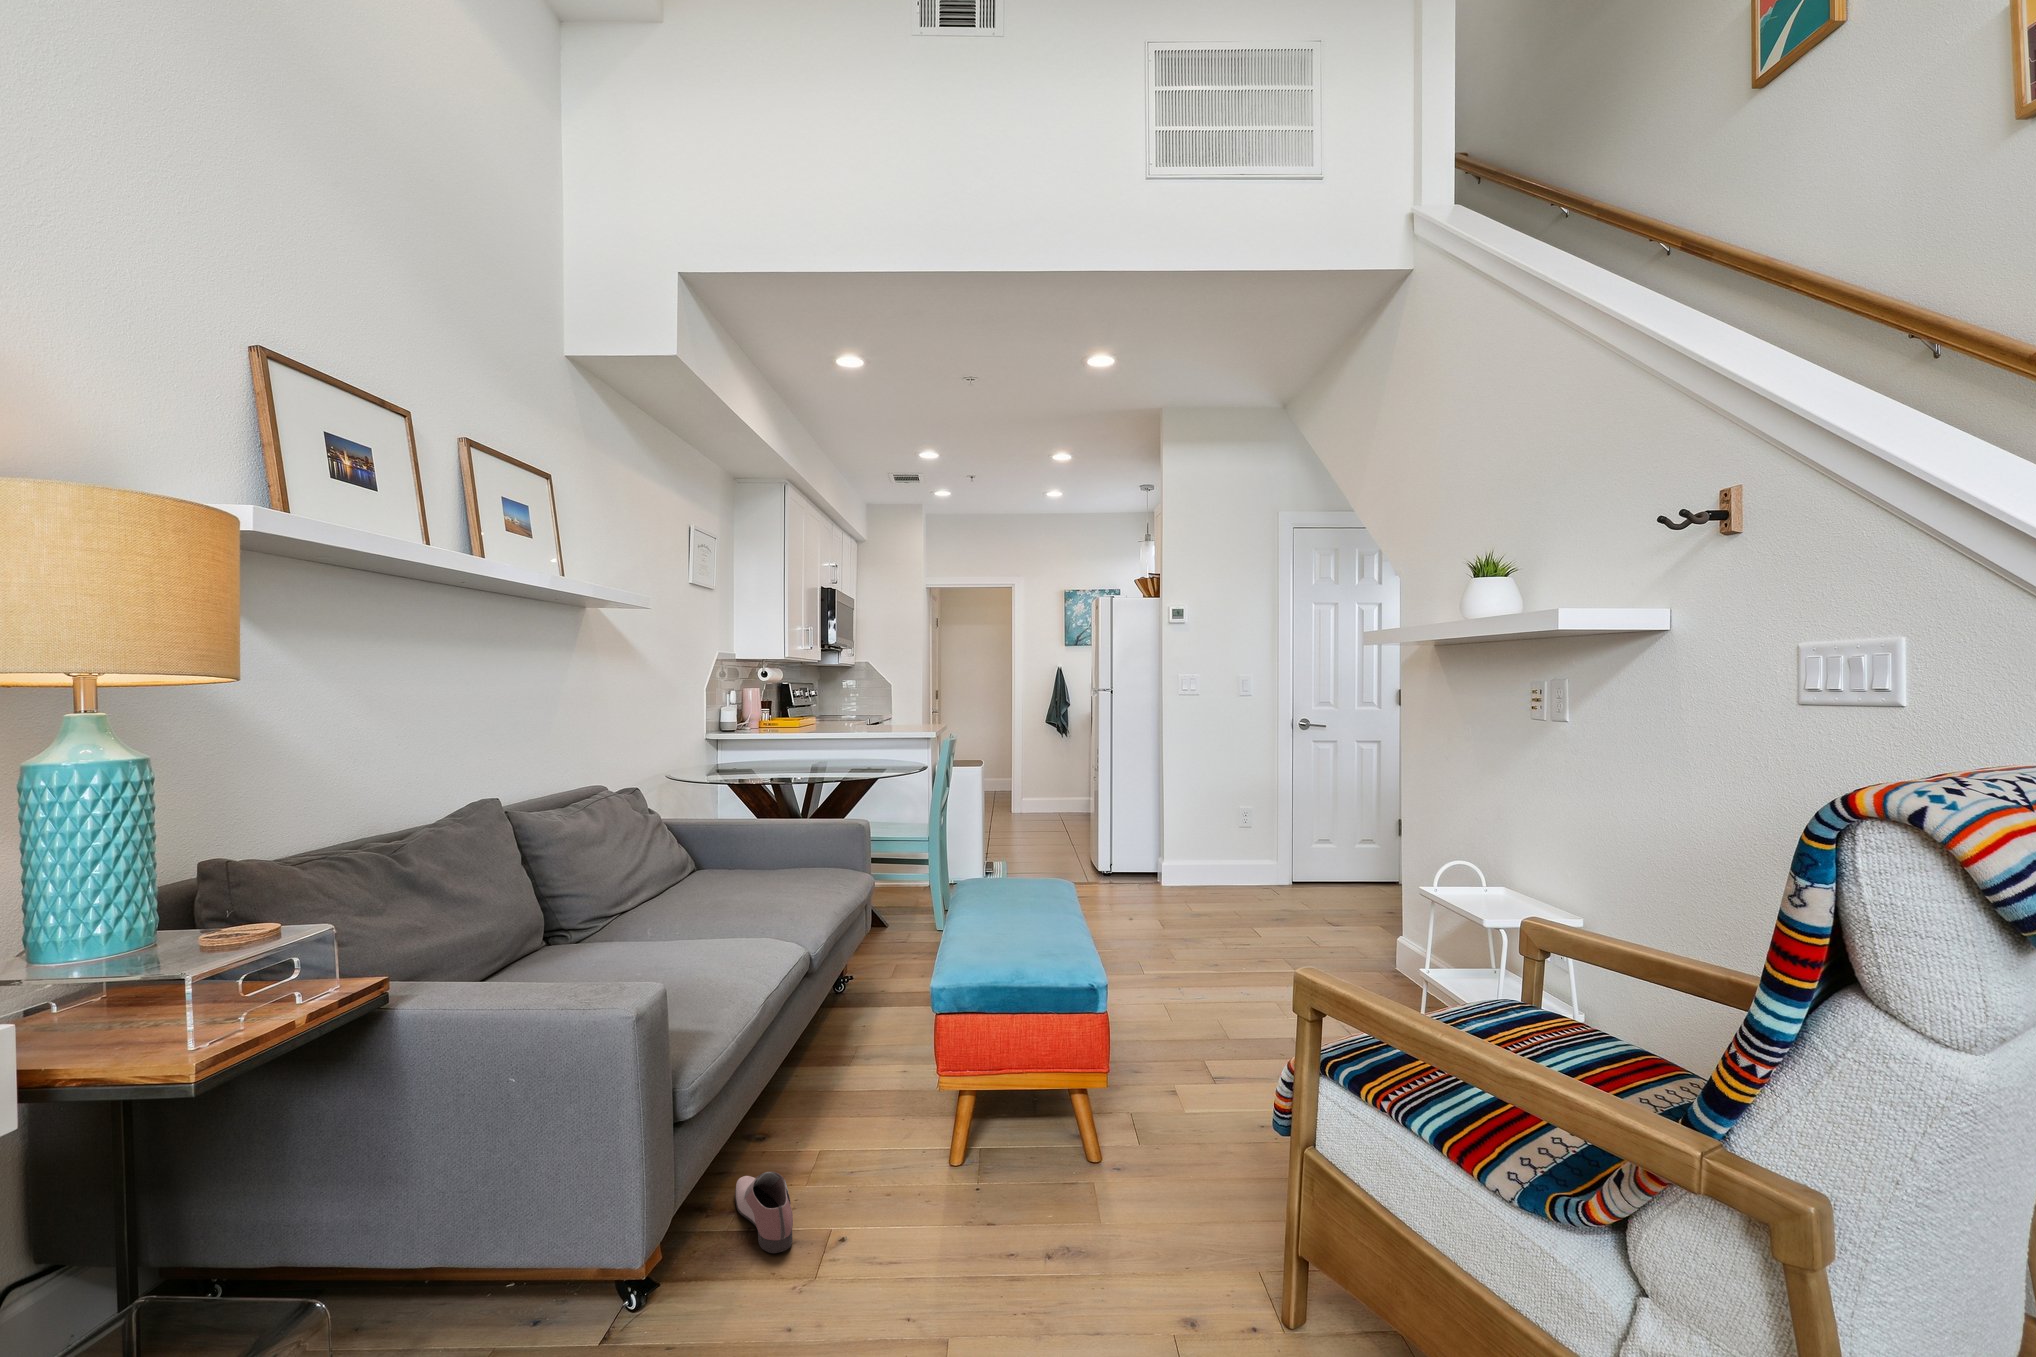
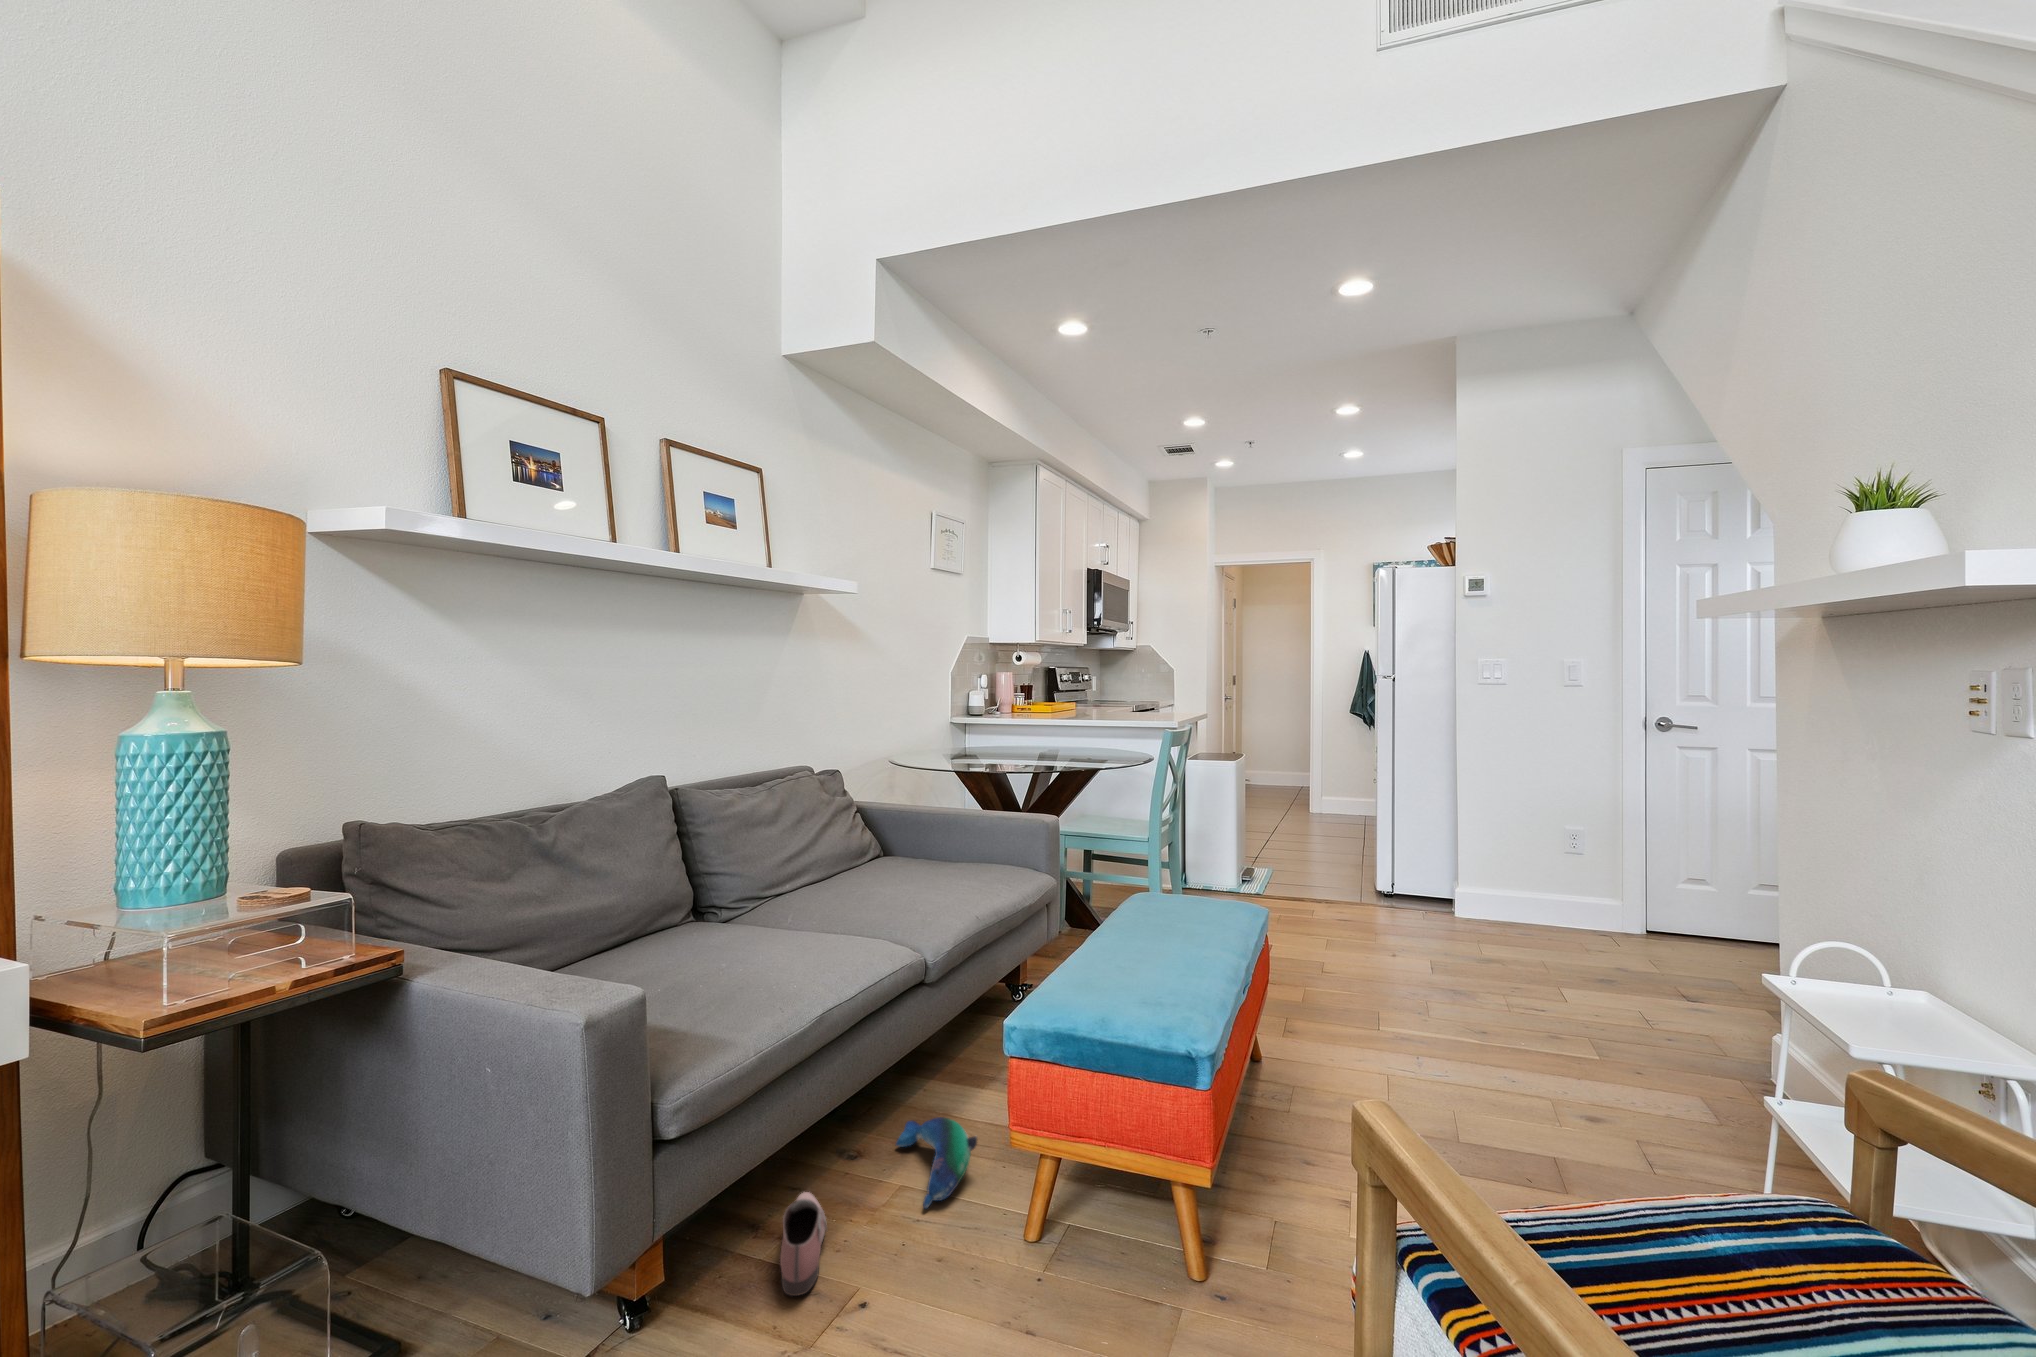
plush toy: none [799,1091,885,1166] -> present [896,1117,977,1209]

